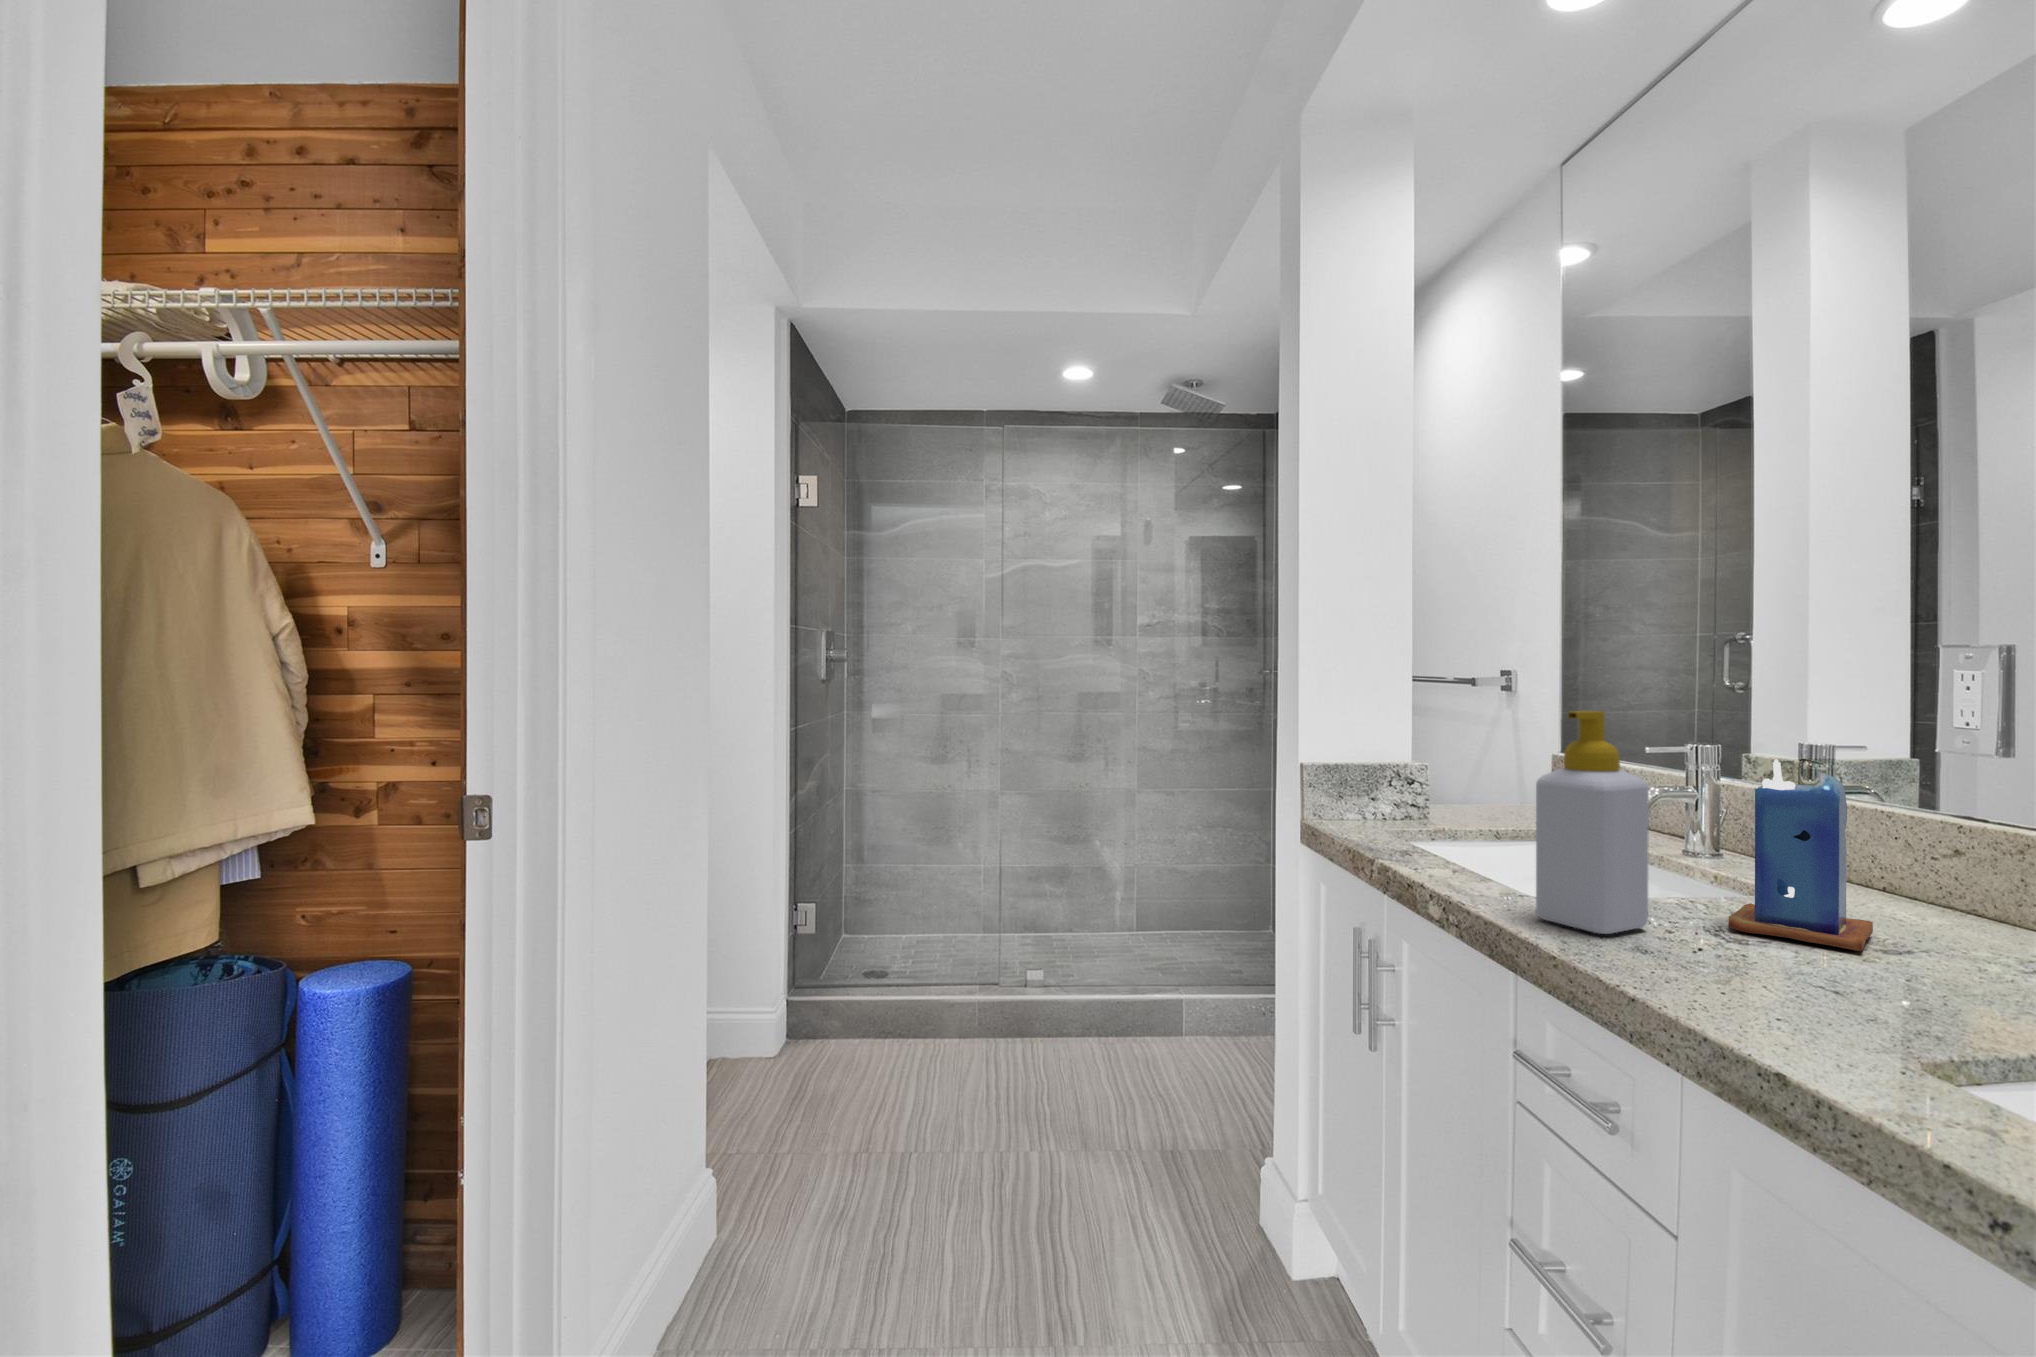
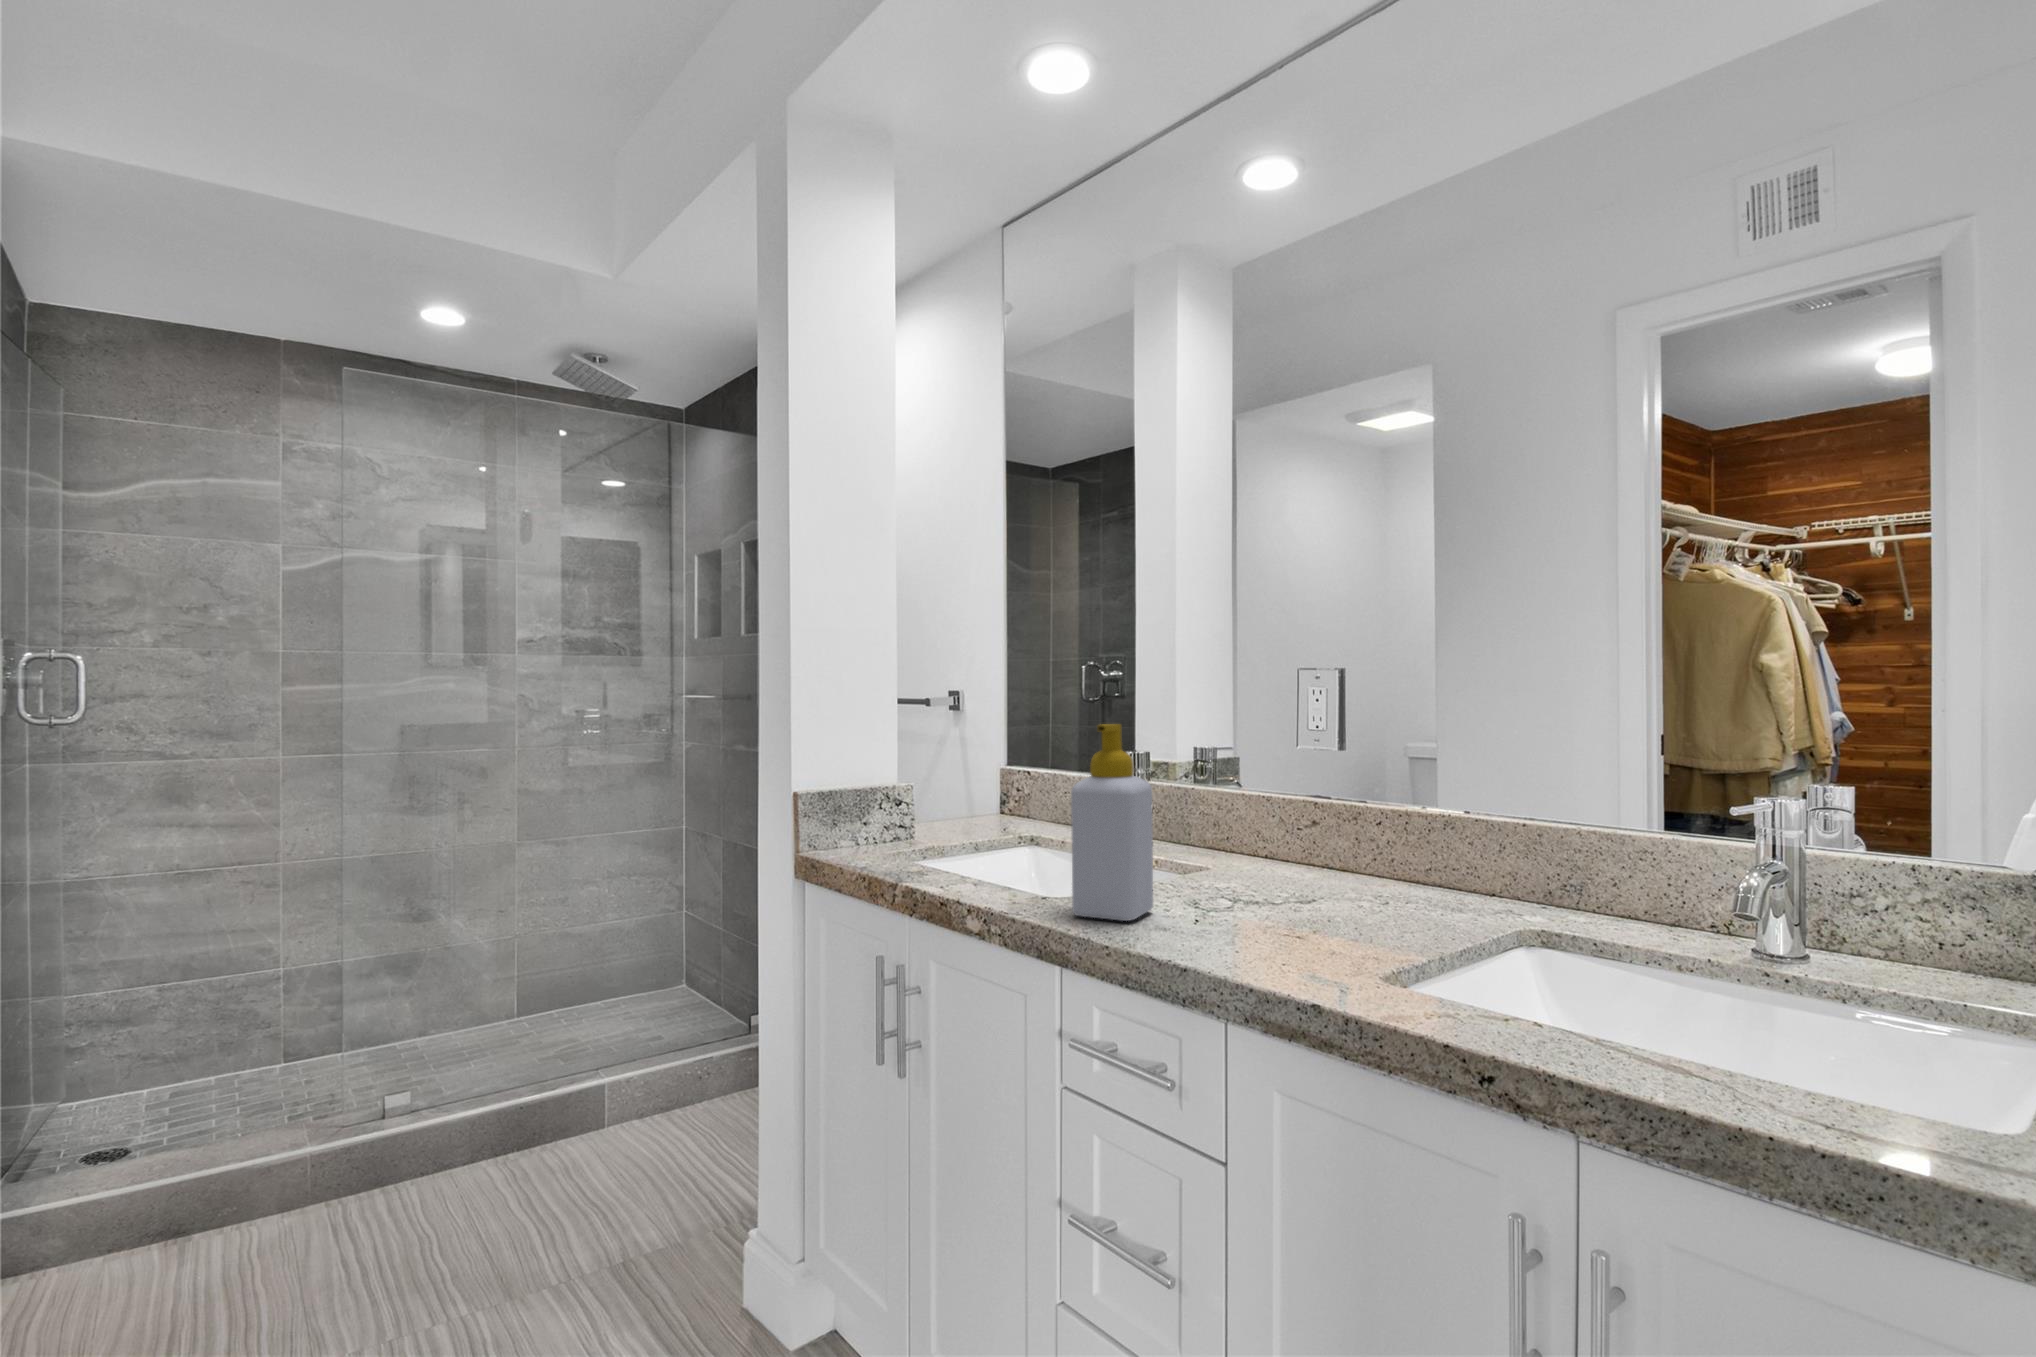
candle: present [1728,759,1873,951] -> none [1199,759,1286,905]

